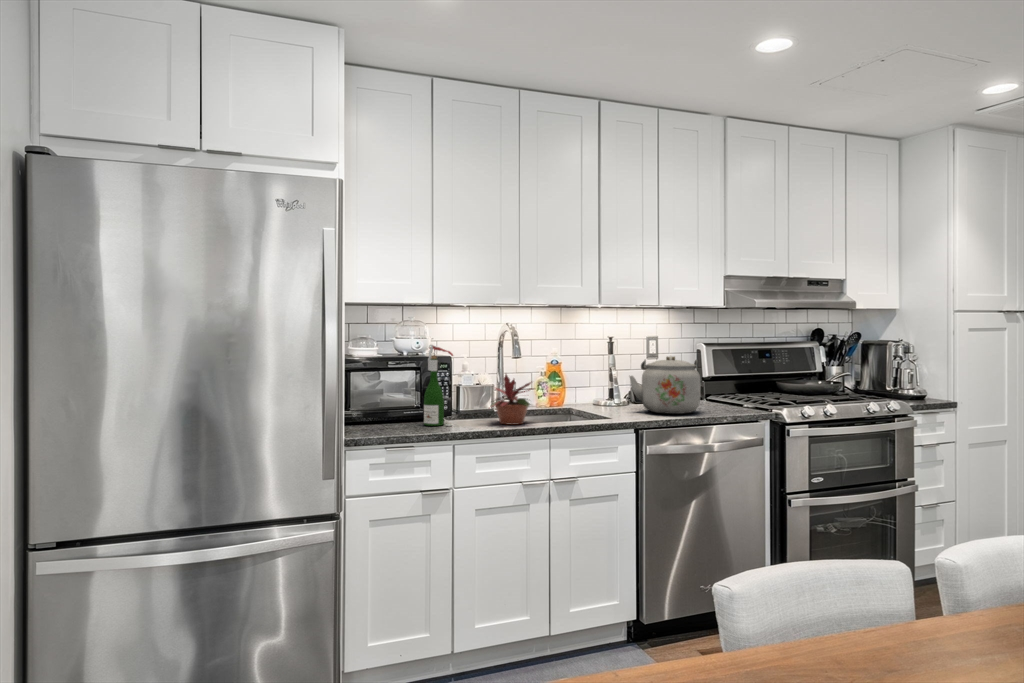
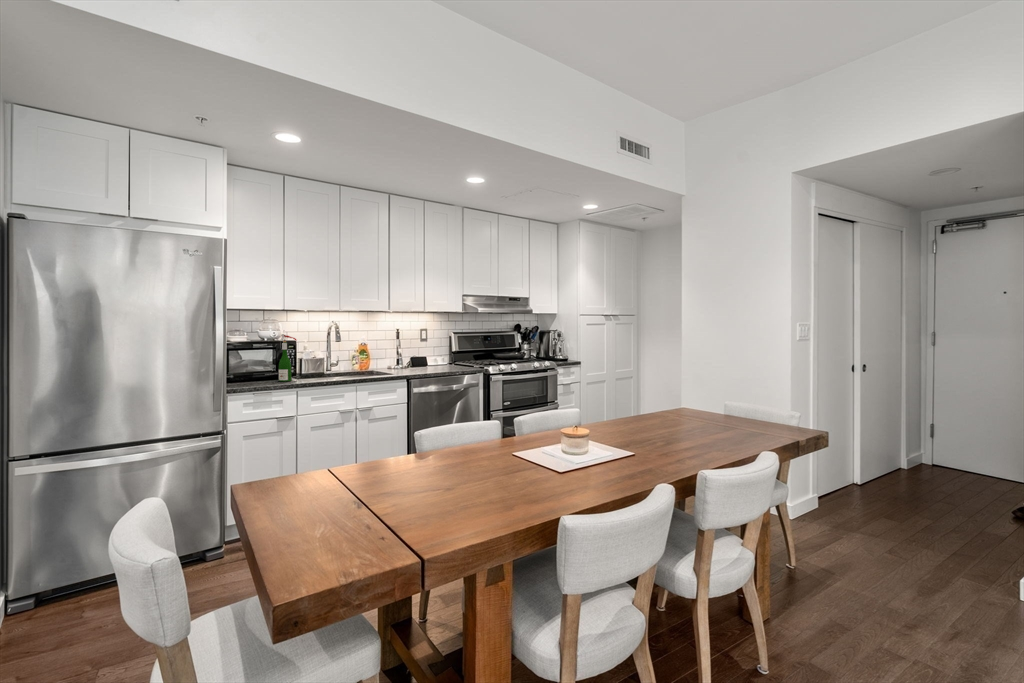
kettle: present [629,356,700,414] -> none [405,339,444,371]
potted plant: present [490,374,532,425] -> none [316,349,351,379]

